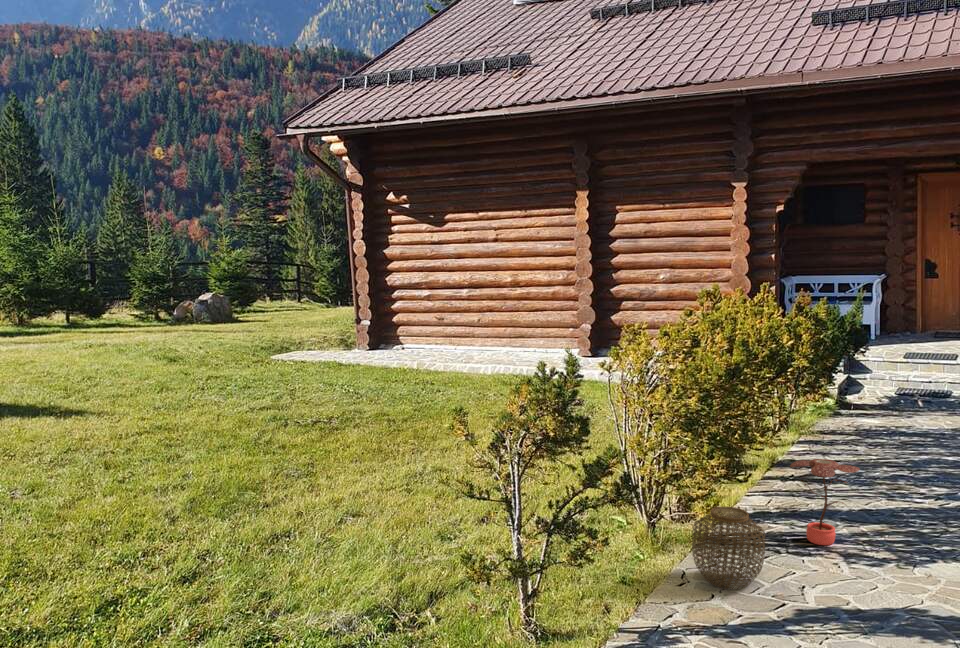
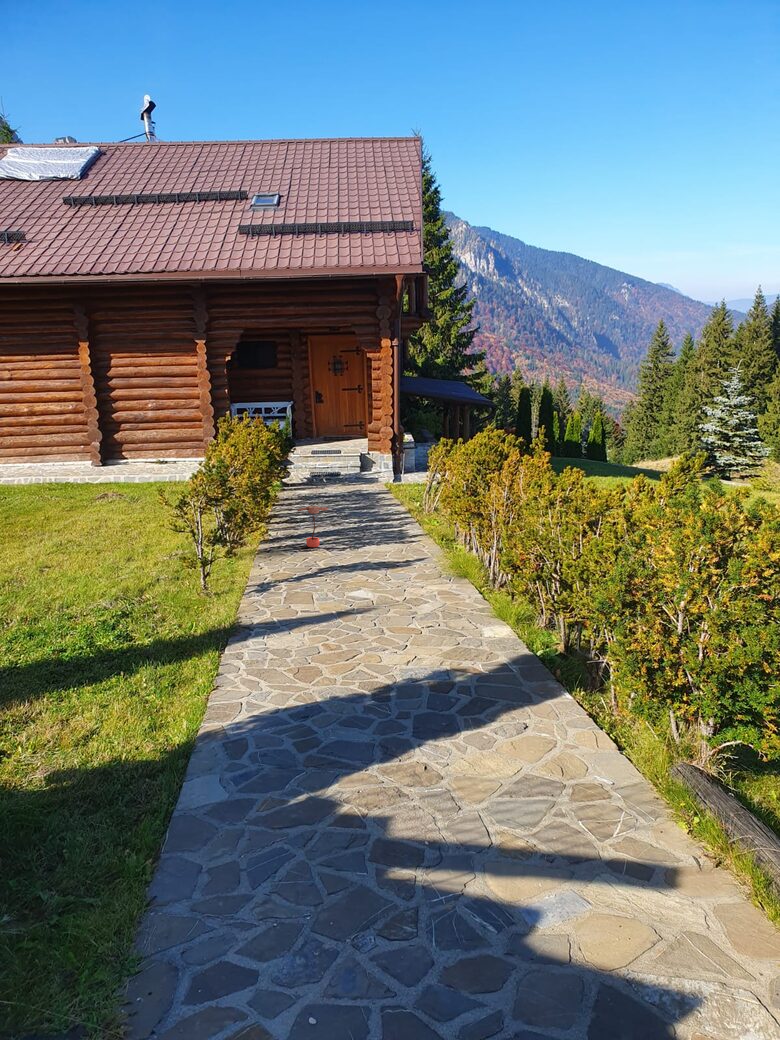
woven basket: present [692,506,765,589] -> none [265,532,299,570]

